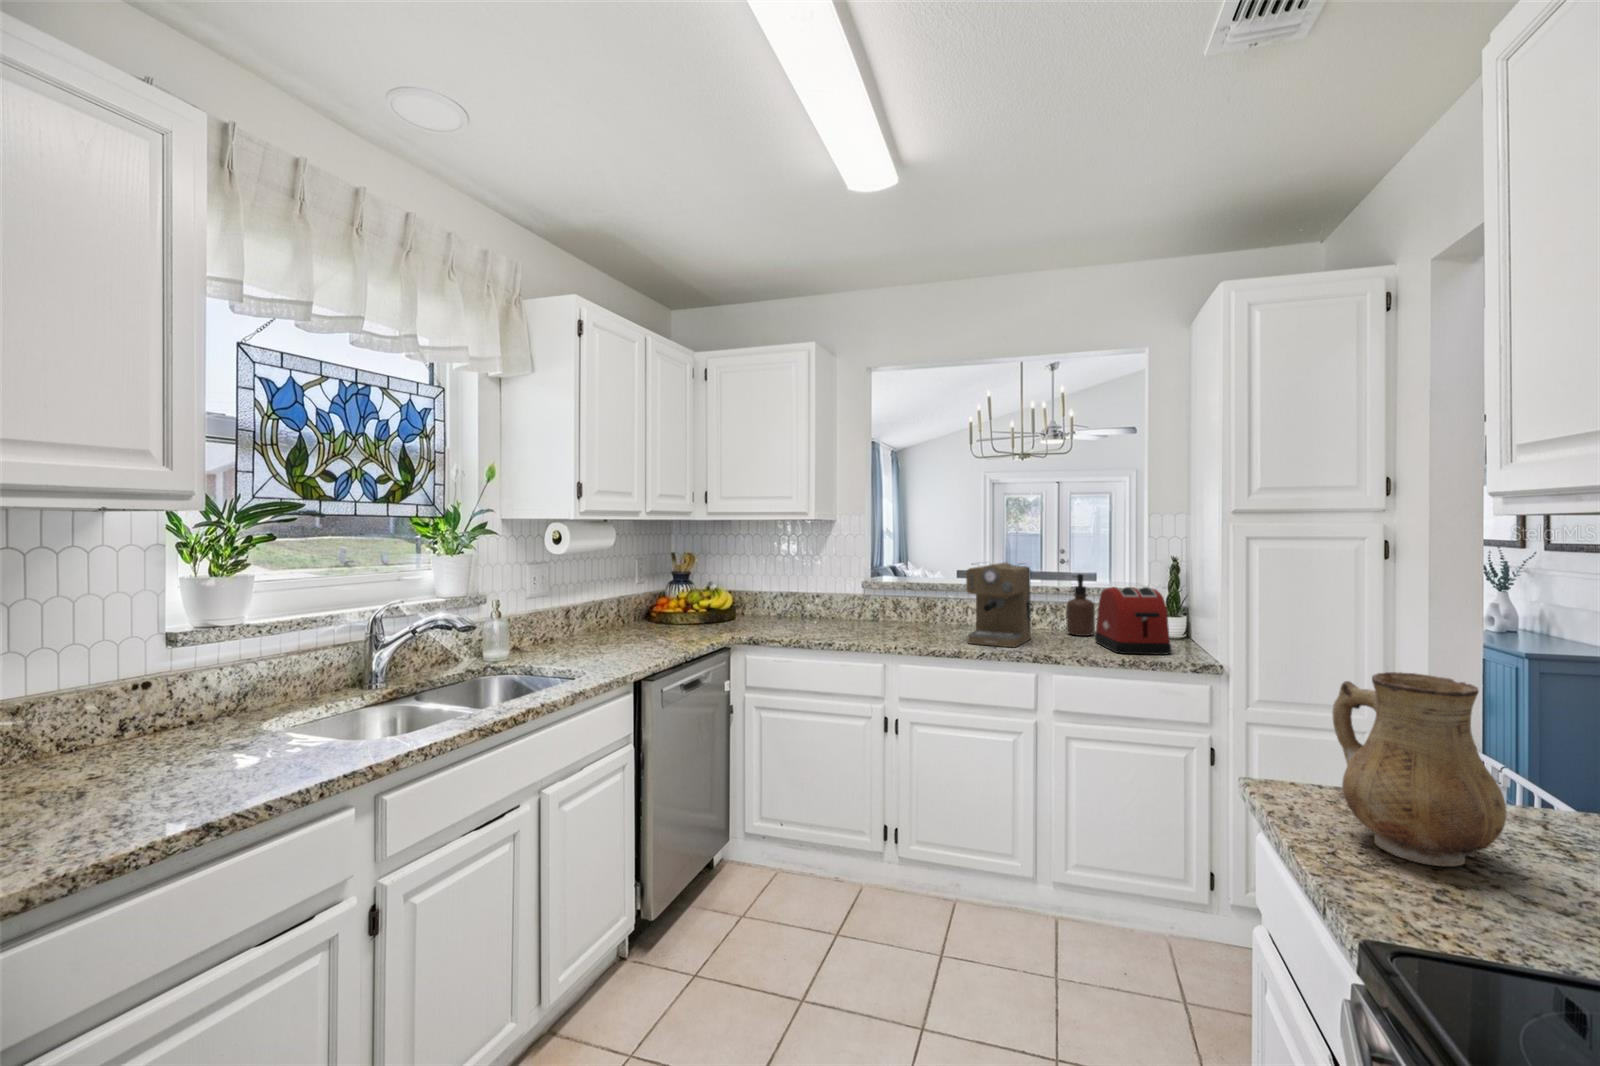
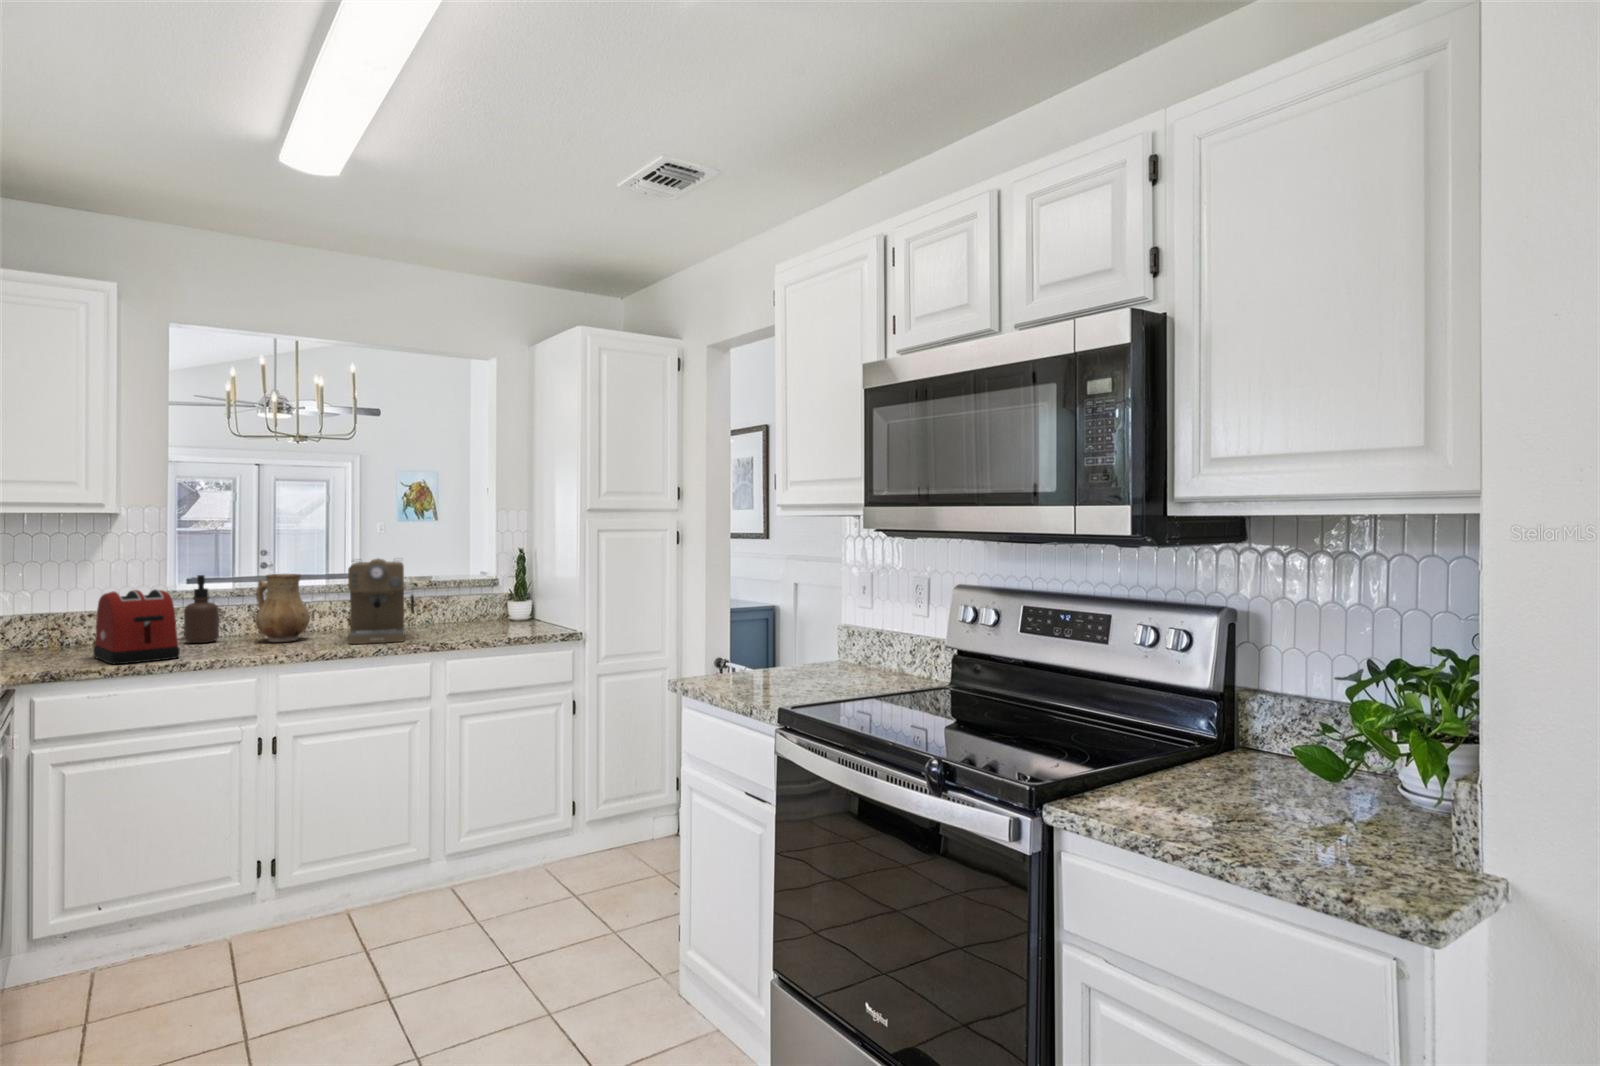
soap dispenser: present [1066,574,1095,636] -> present [184,575,219,643]
toaster: present [1095,587,1171,655] -> present [93,589,180,664]
ceramic pitcher: present [1332,672,1506,866] -> present [256,574,310,642]

